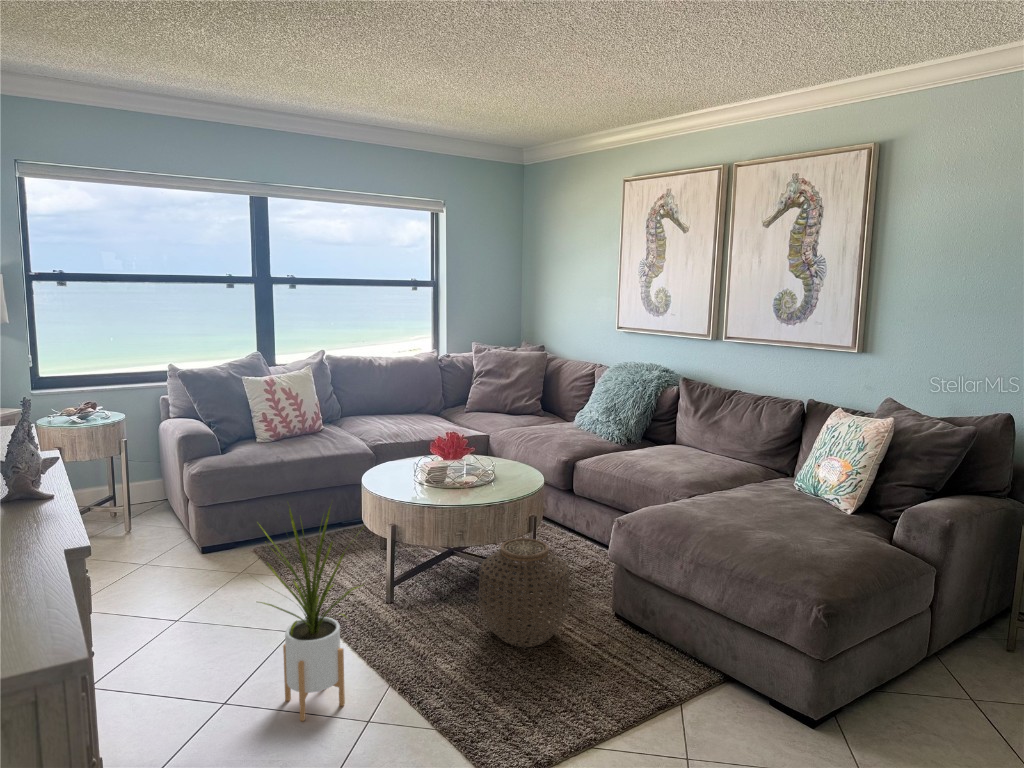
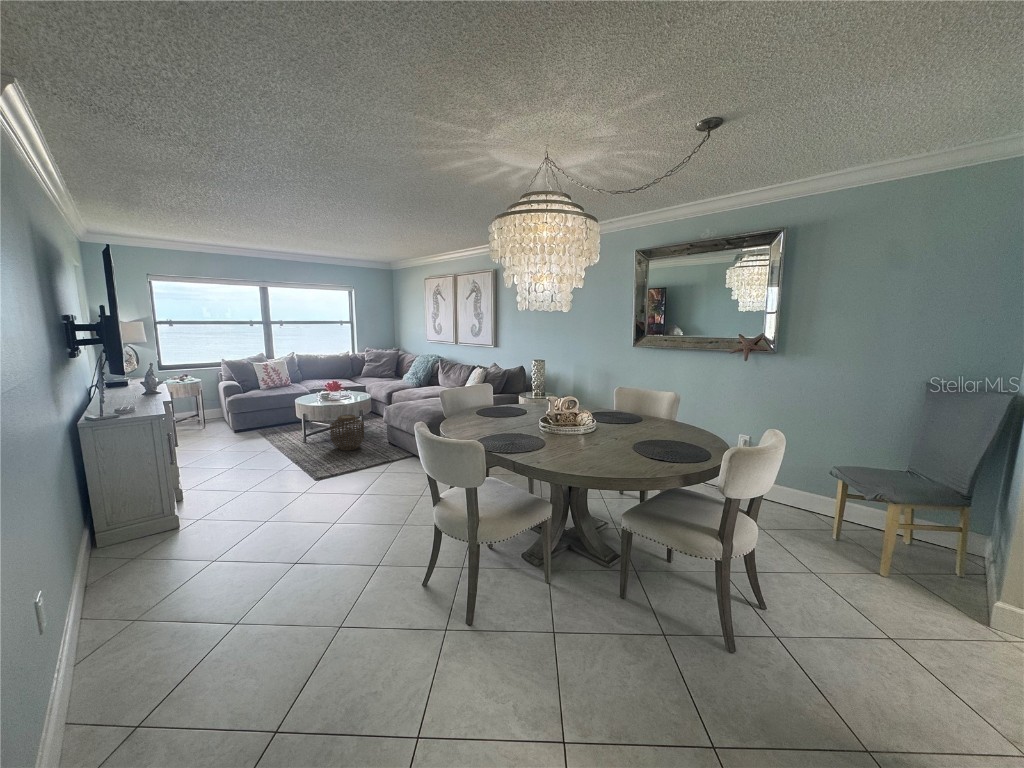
house plant: present [258,508,364,721] -> none [234,397,281,468]

